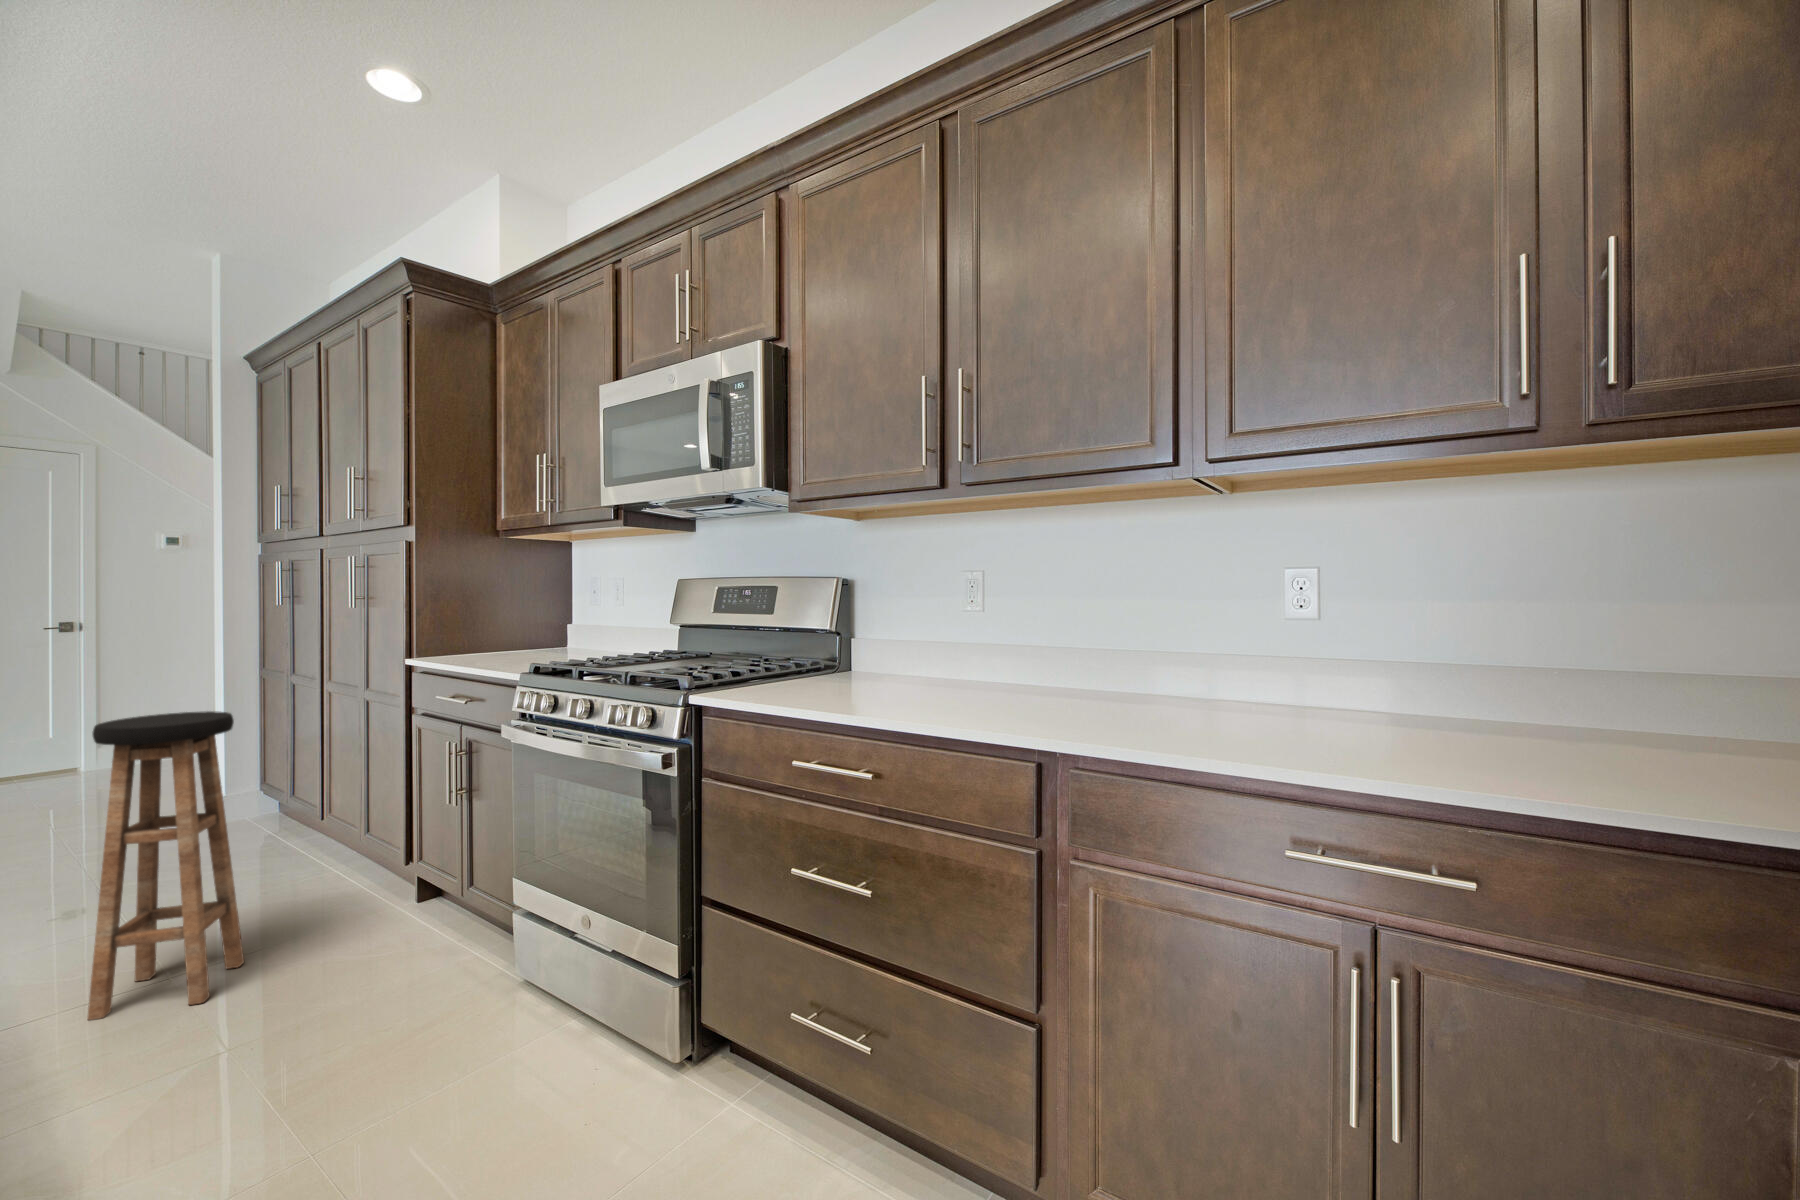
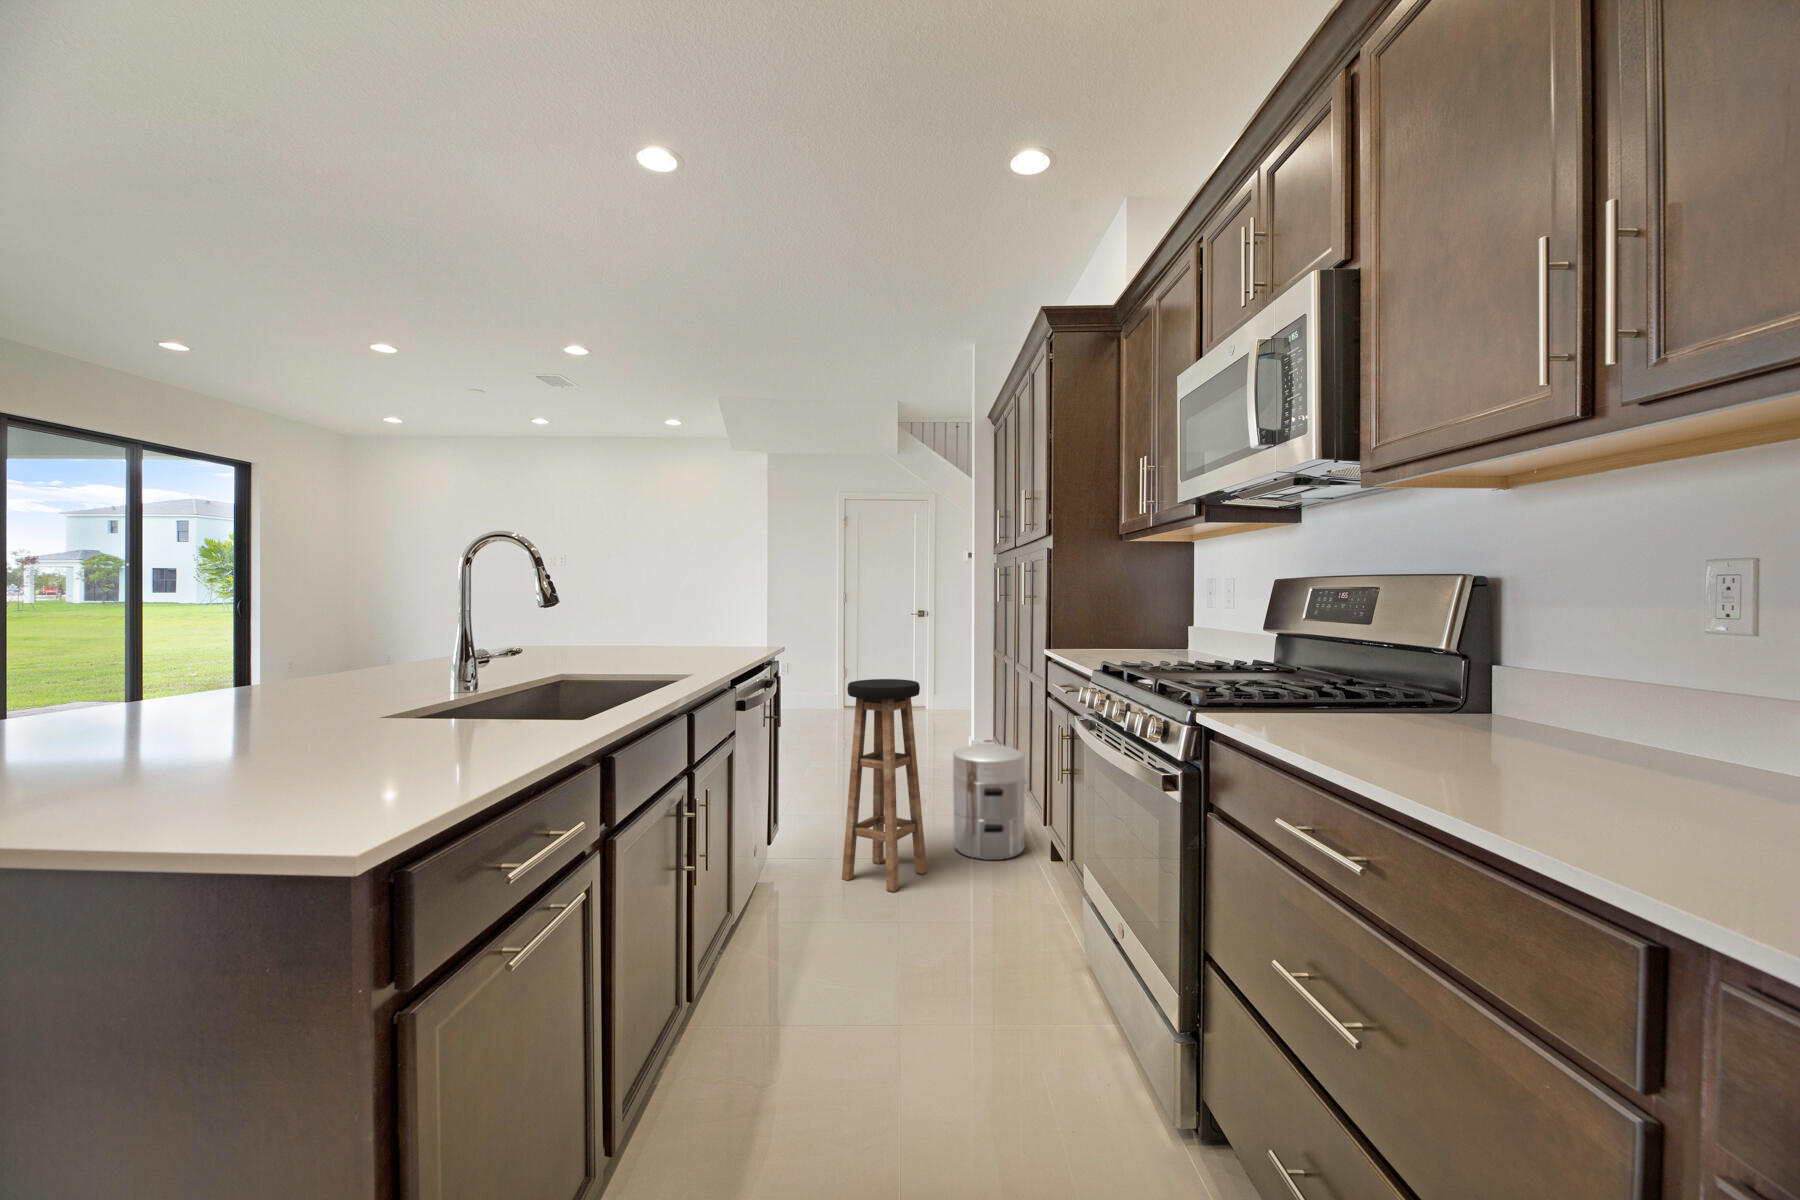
waste bin: none [265,774,377,927] -> present [953,740,1025,860]

